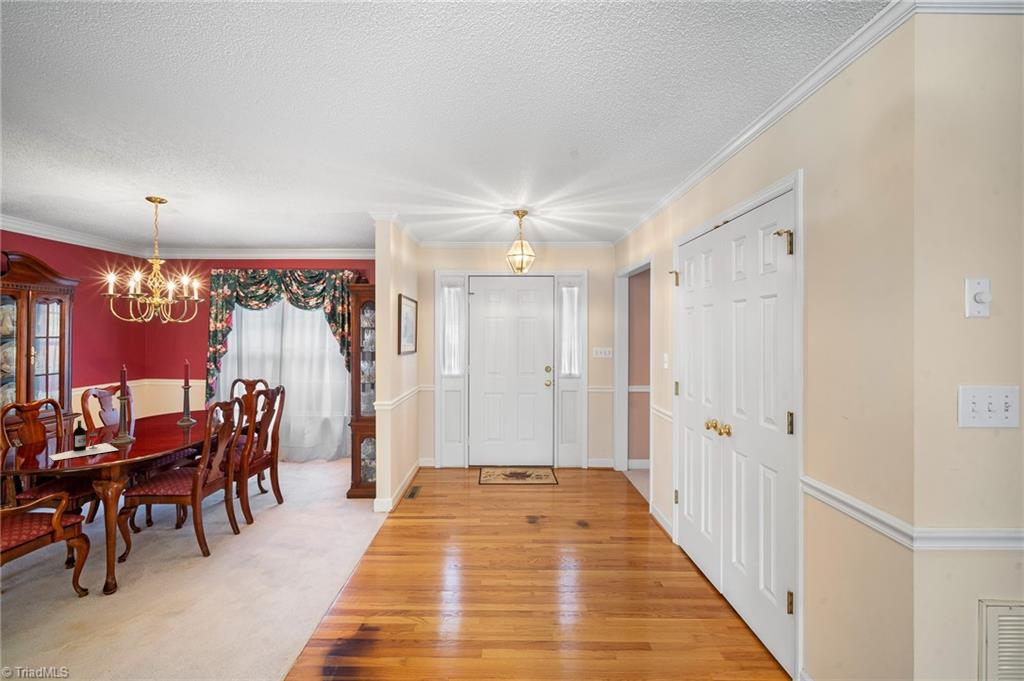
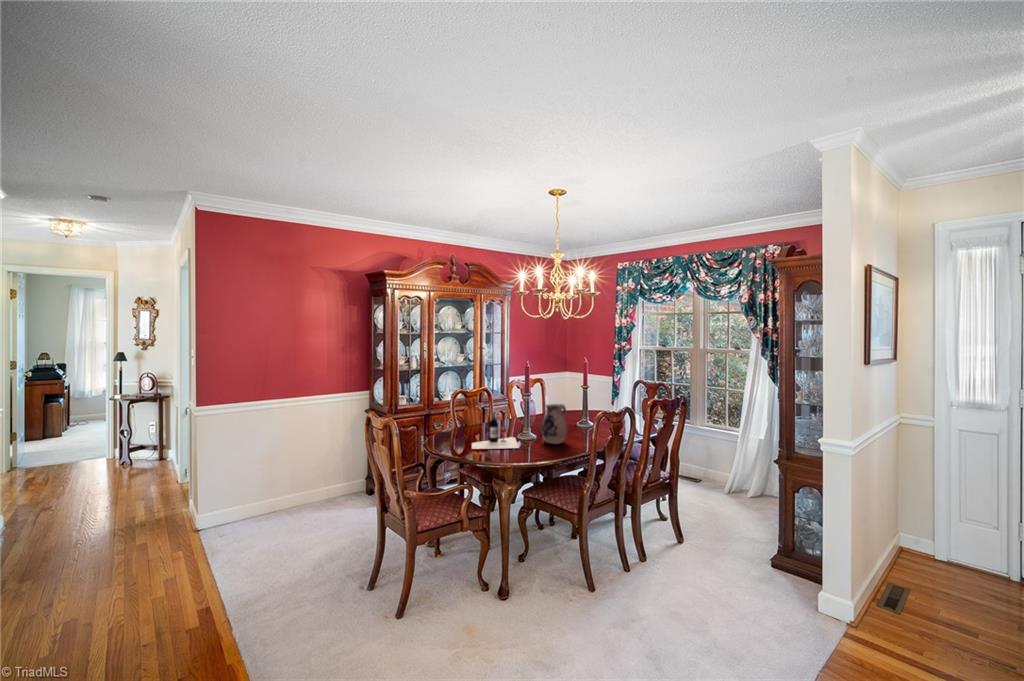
ceramic pitcher: none [143,404,174,441] -> present [541,404,567,444]

